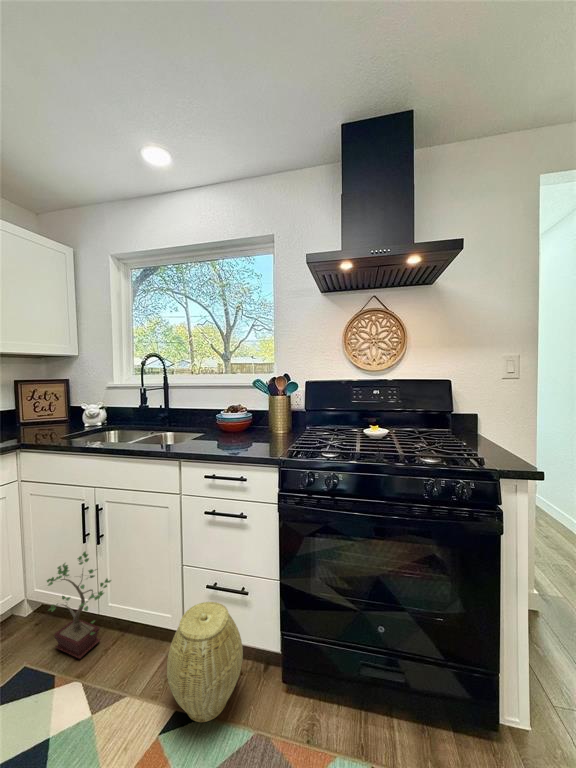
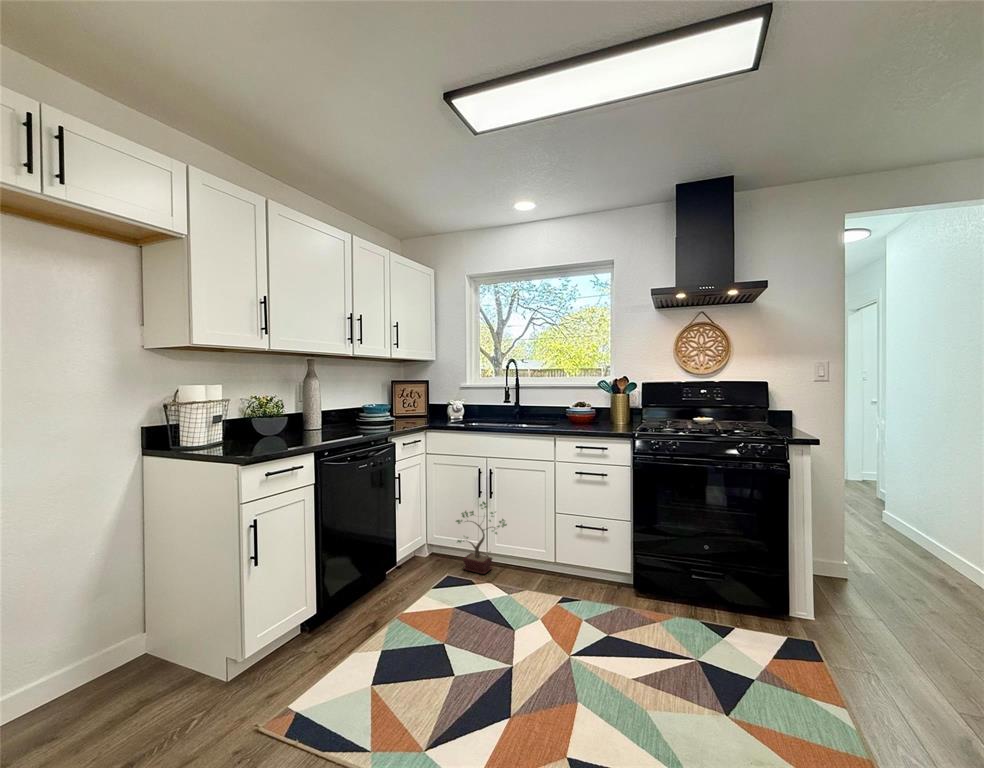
woven basket: present [167,602,243,722] -> none [560,532,611,601]

